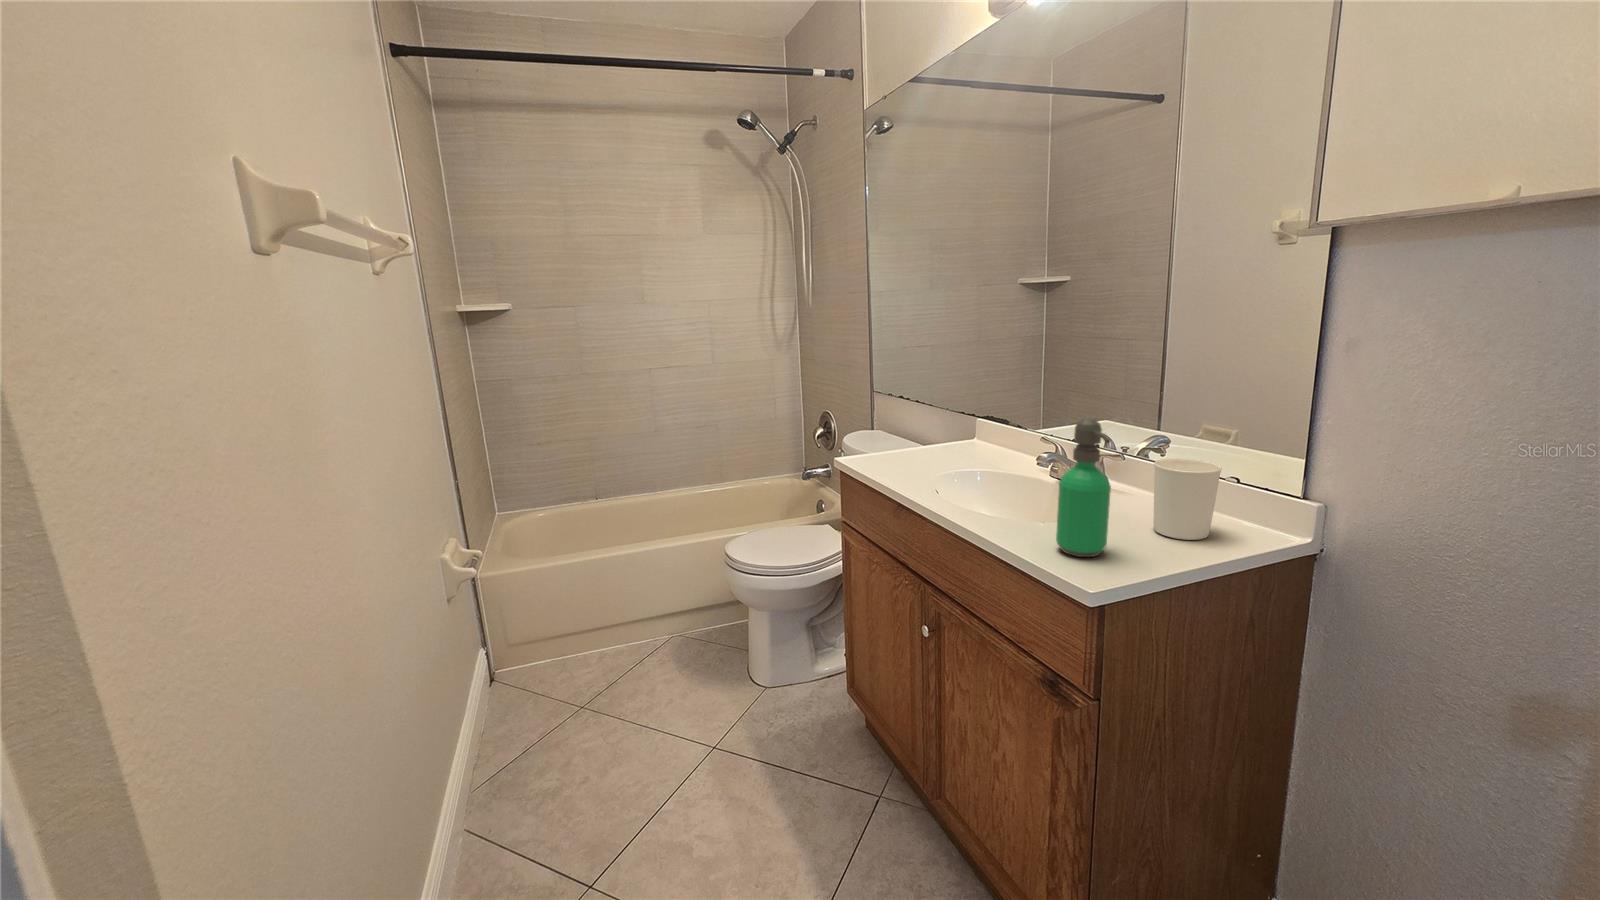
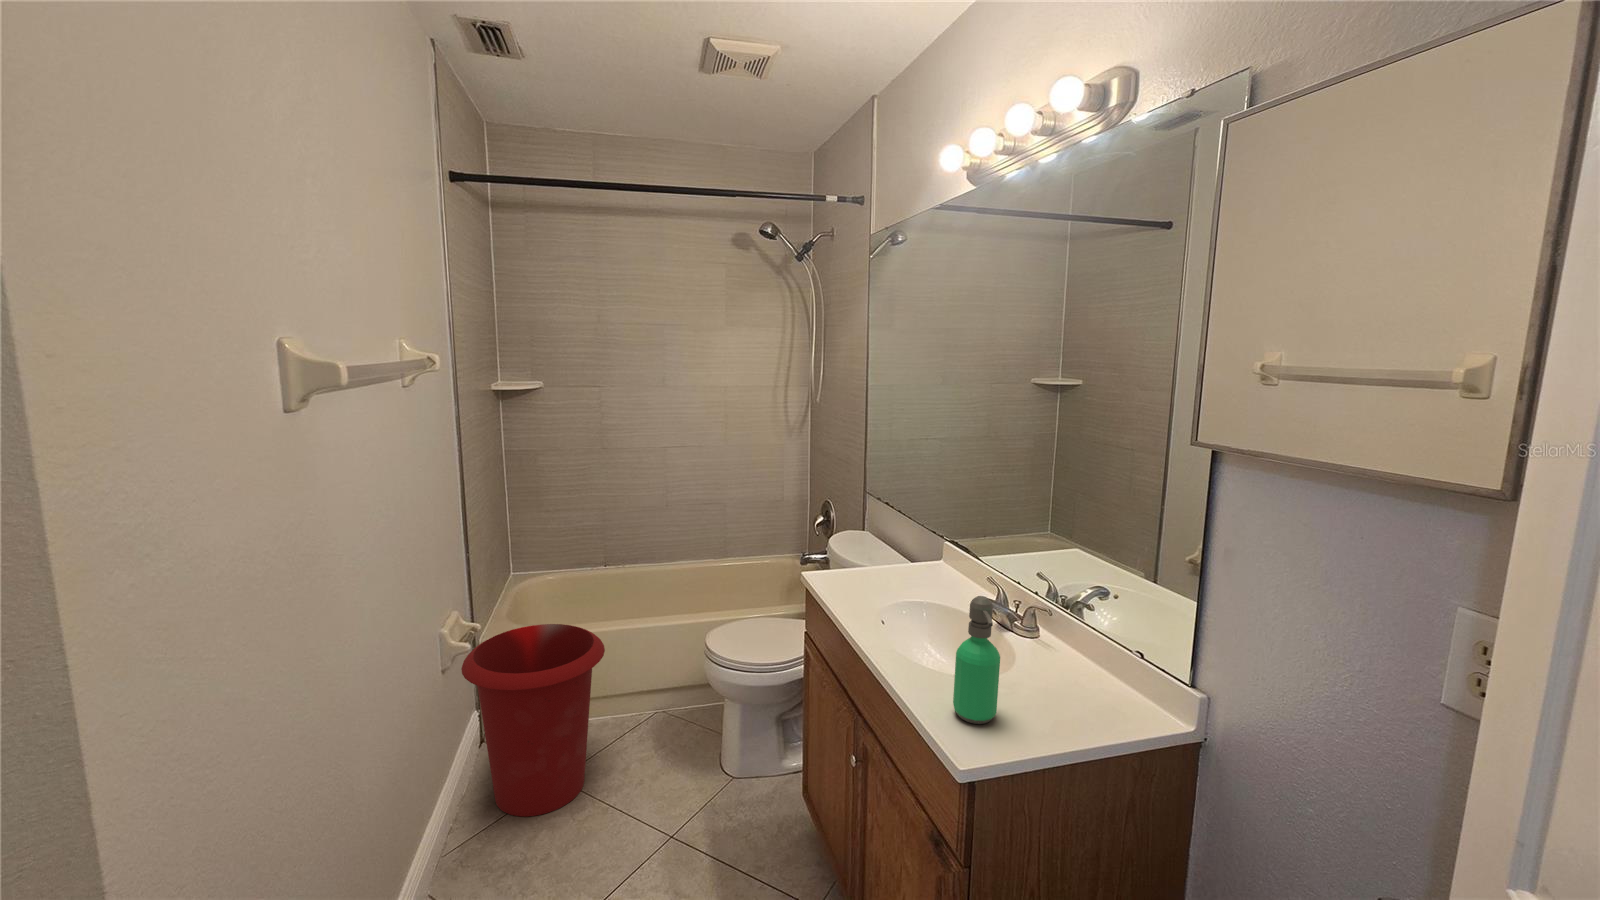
candle holder: present [1154,458,1222,540] -> none [1055,631,1113,714]
waste bin: none [470,544,622,741] -> present [461,624,605,816]

